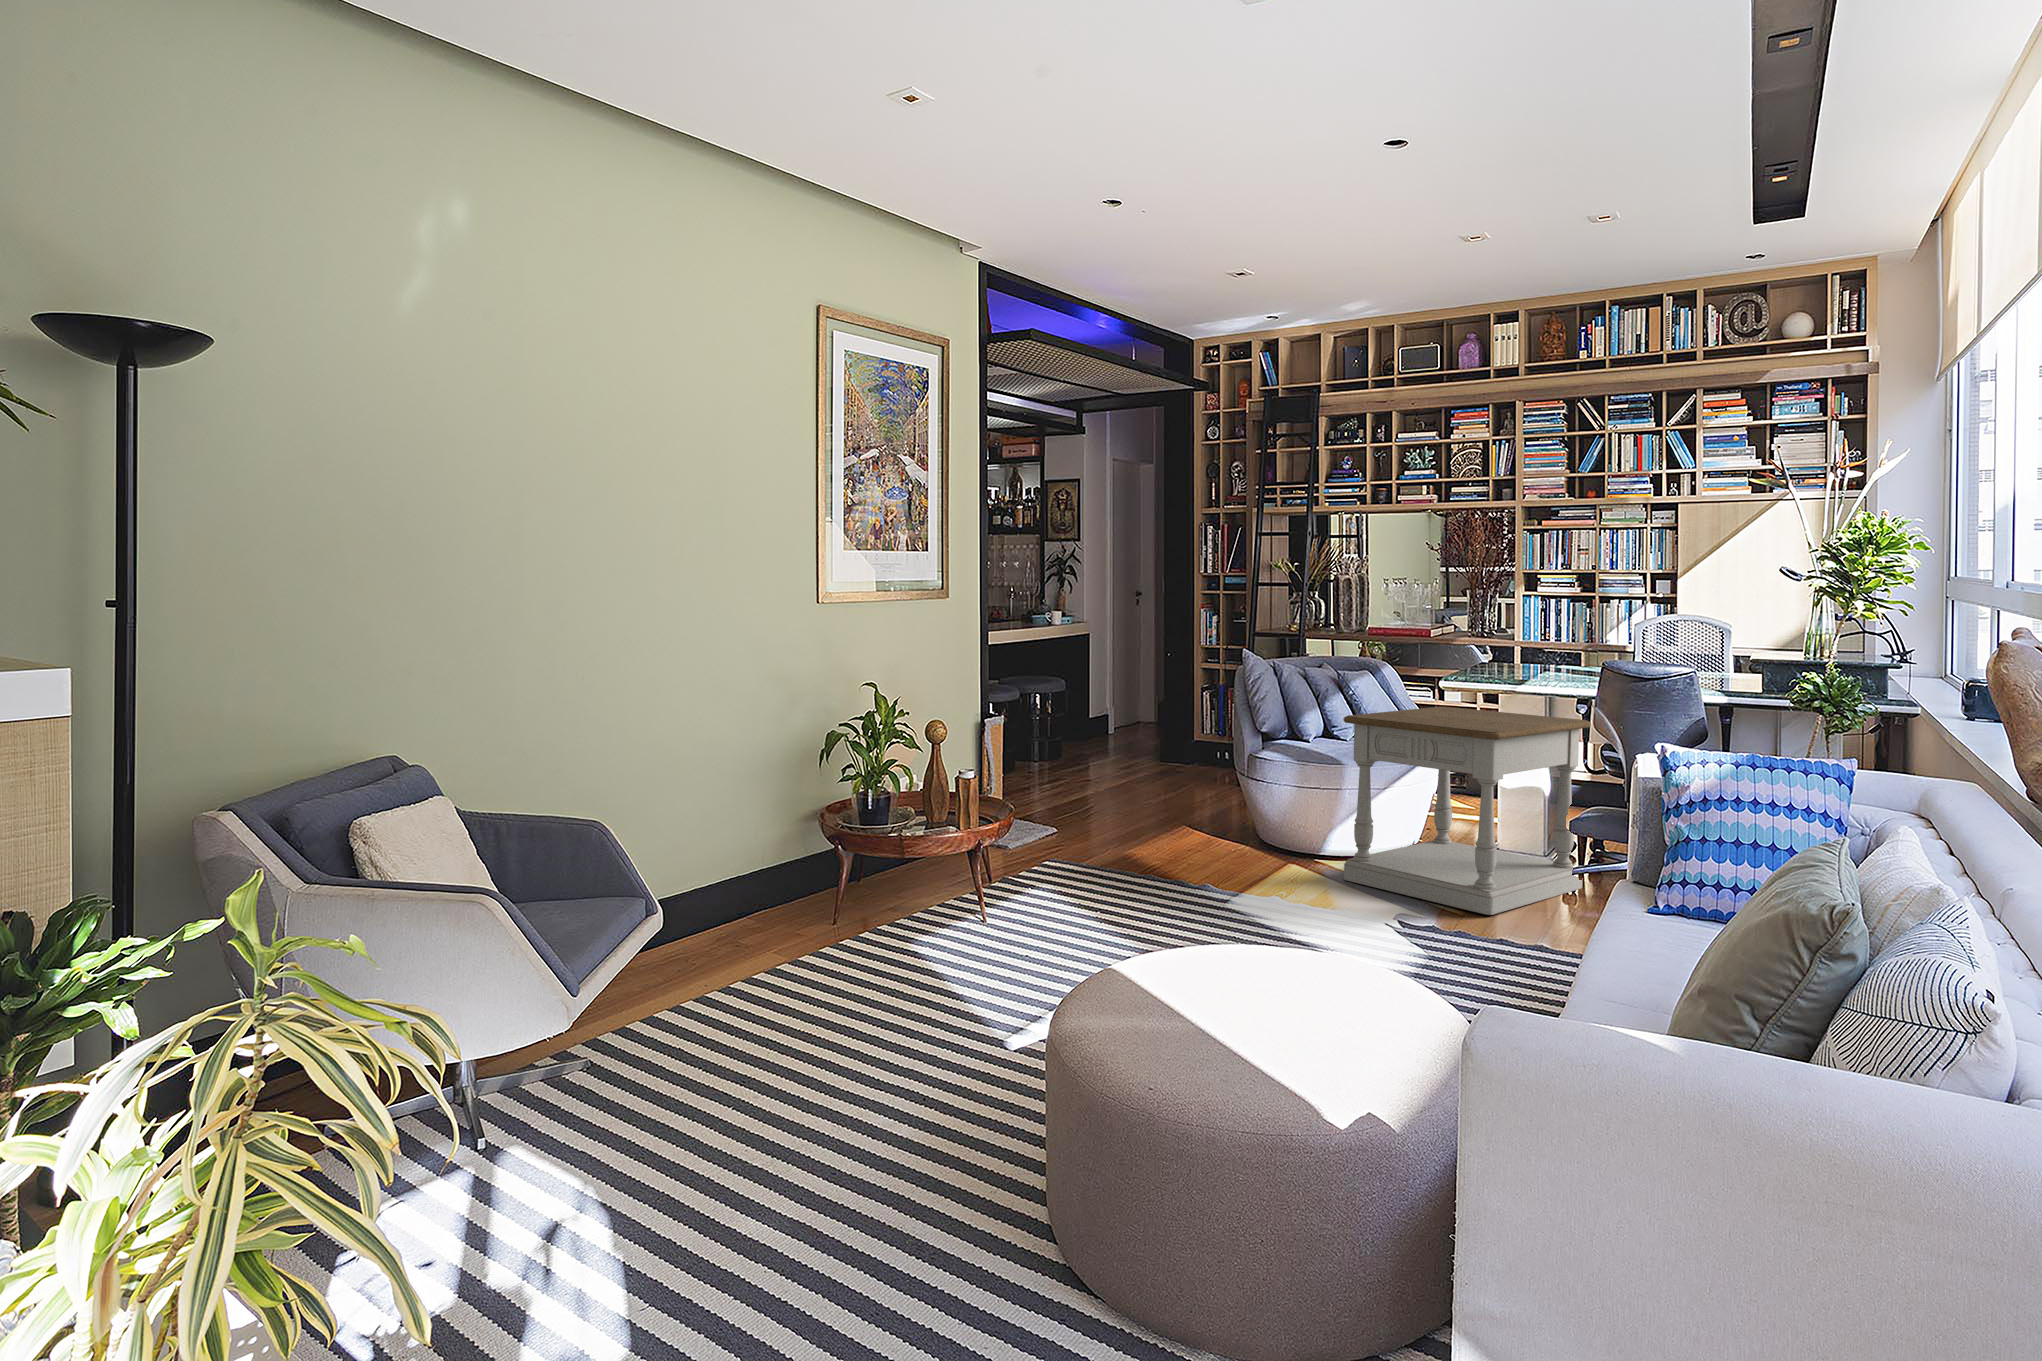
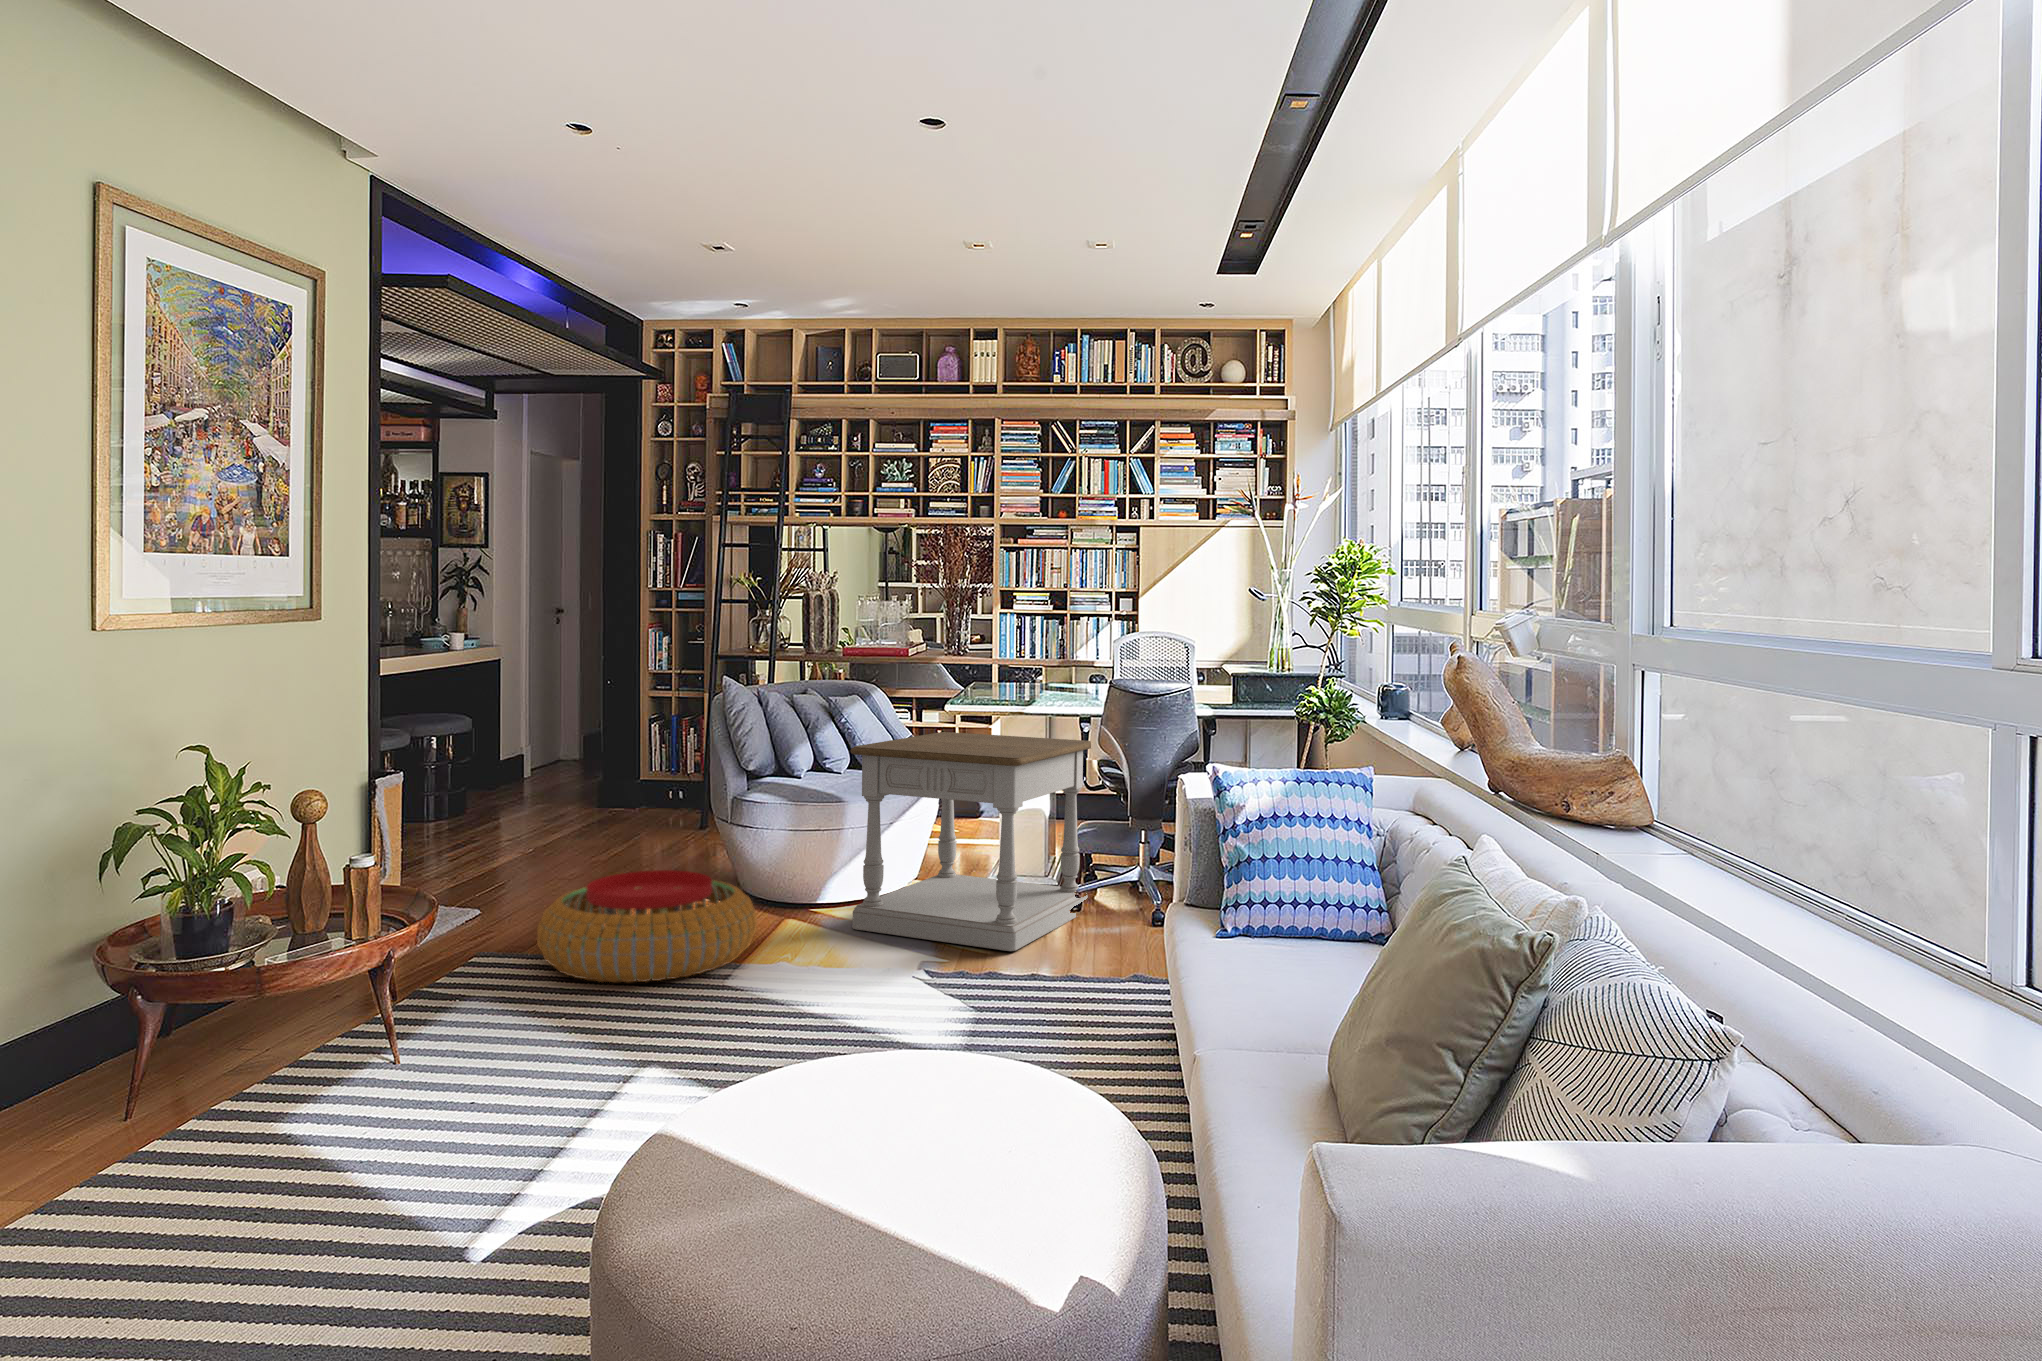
pouf: none [1082,812,1256,902] -> present [537,870,757,983]

